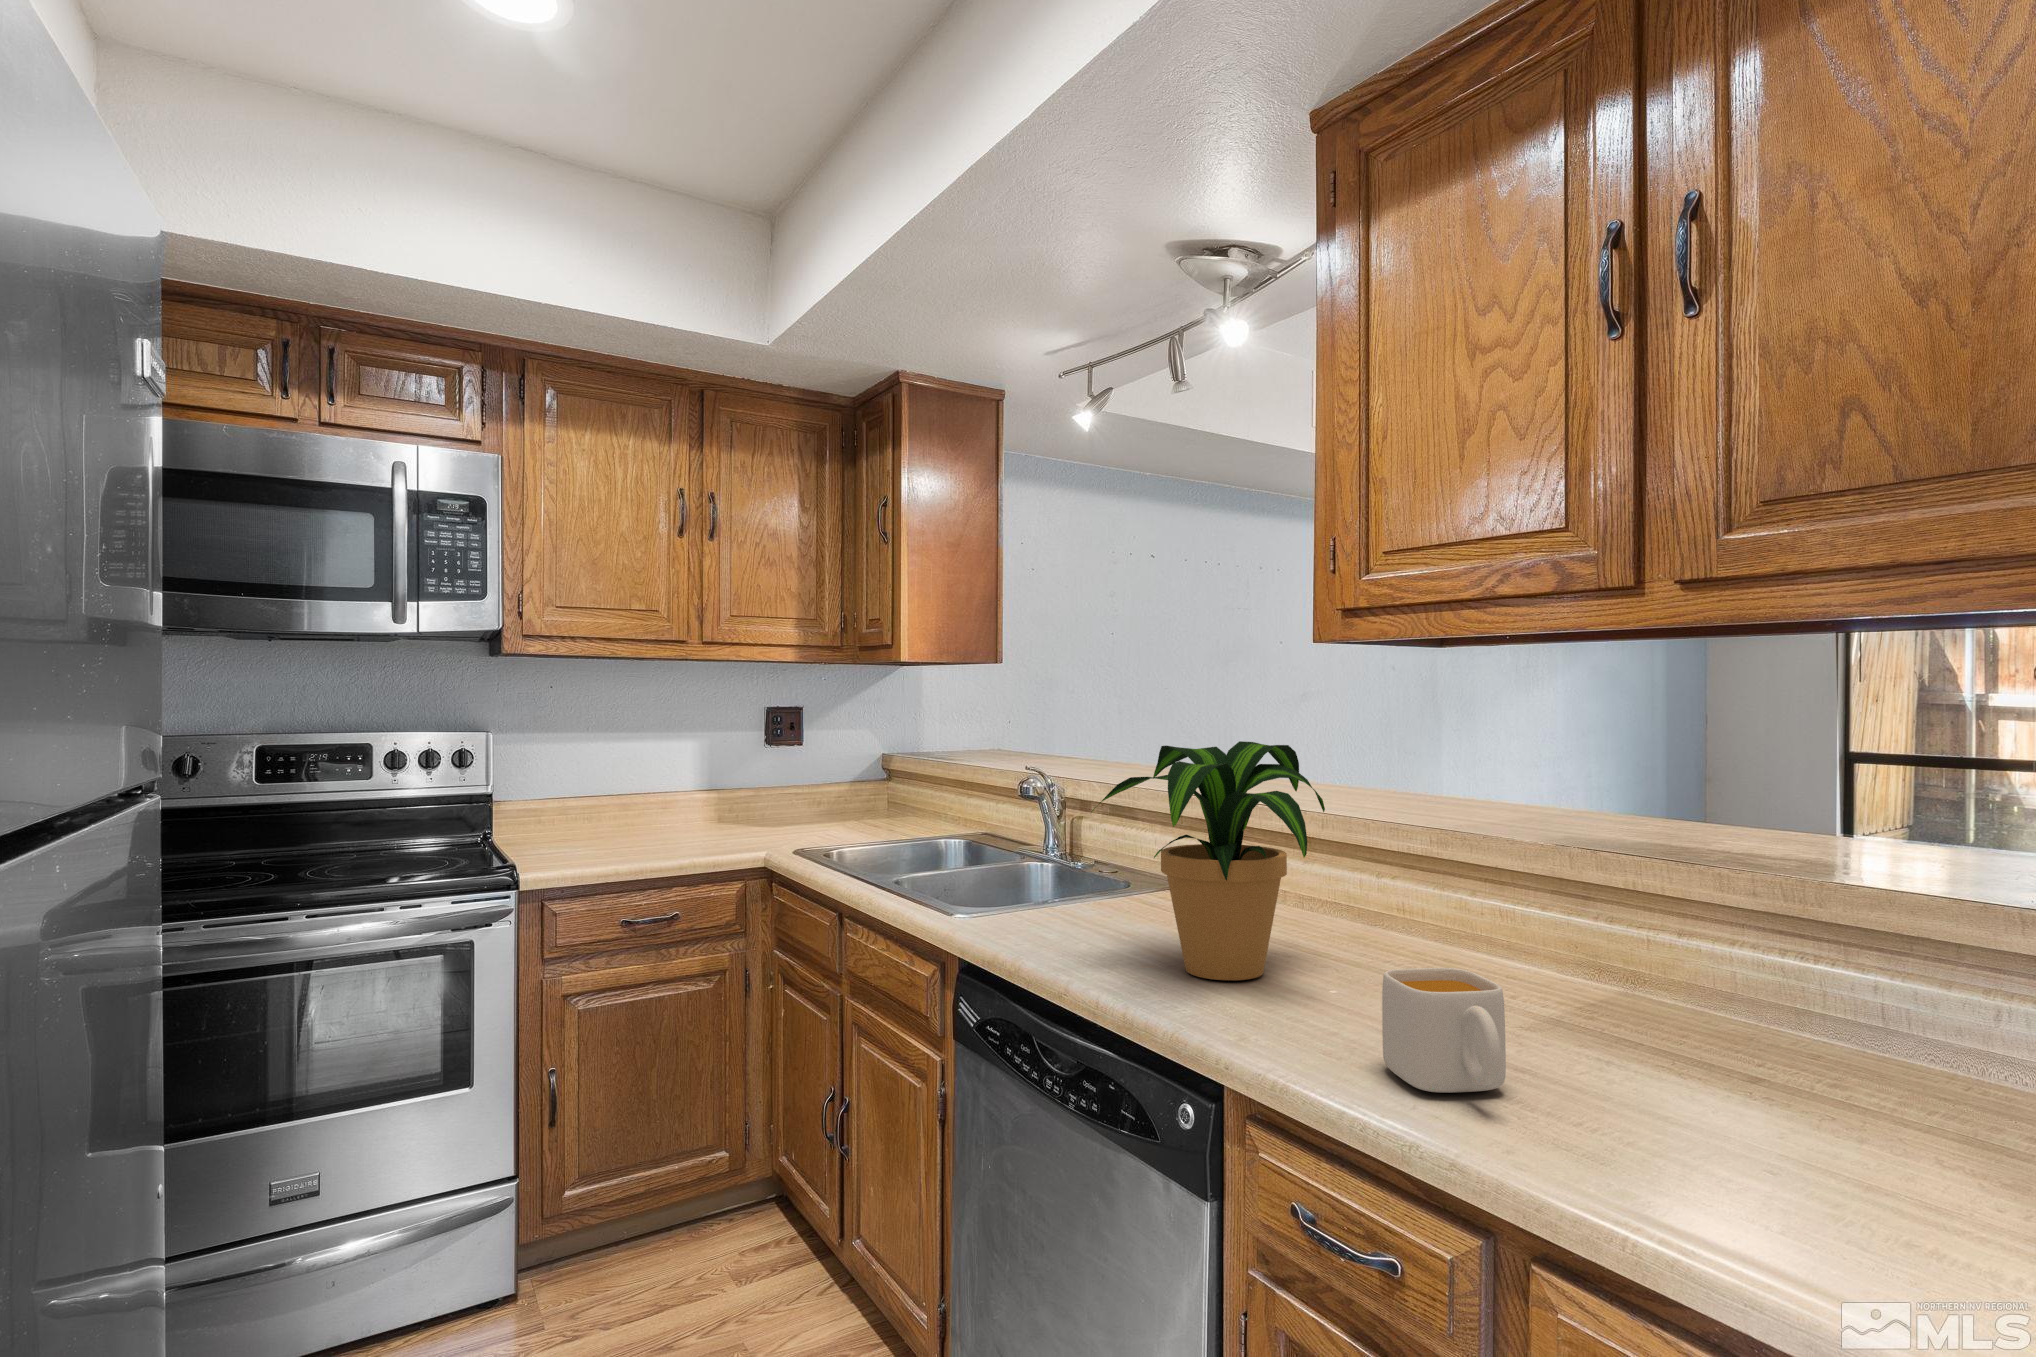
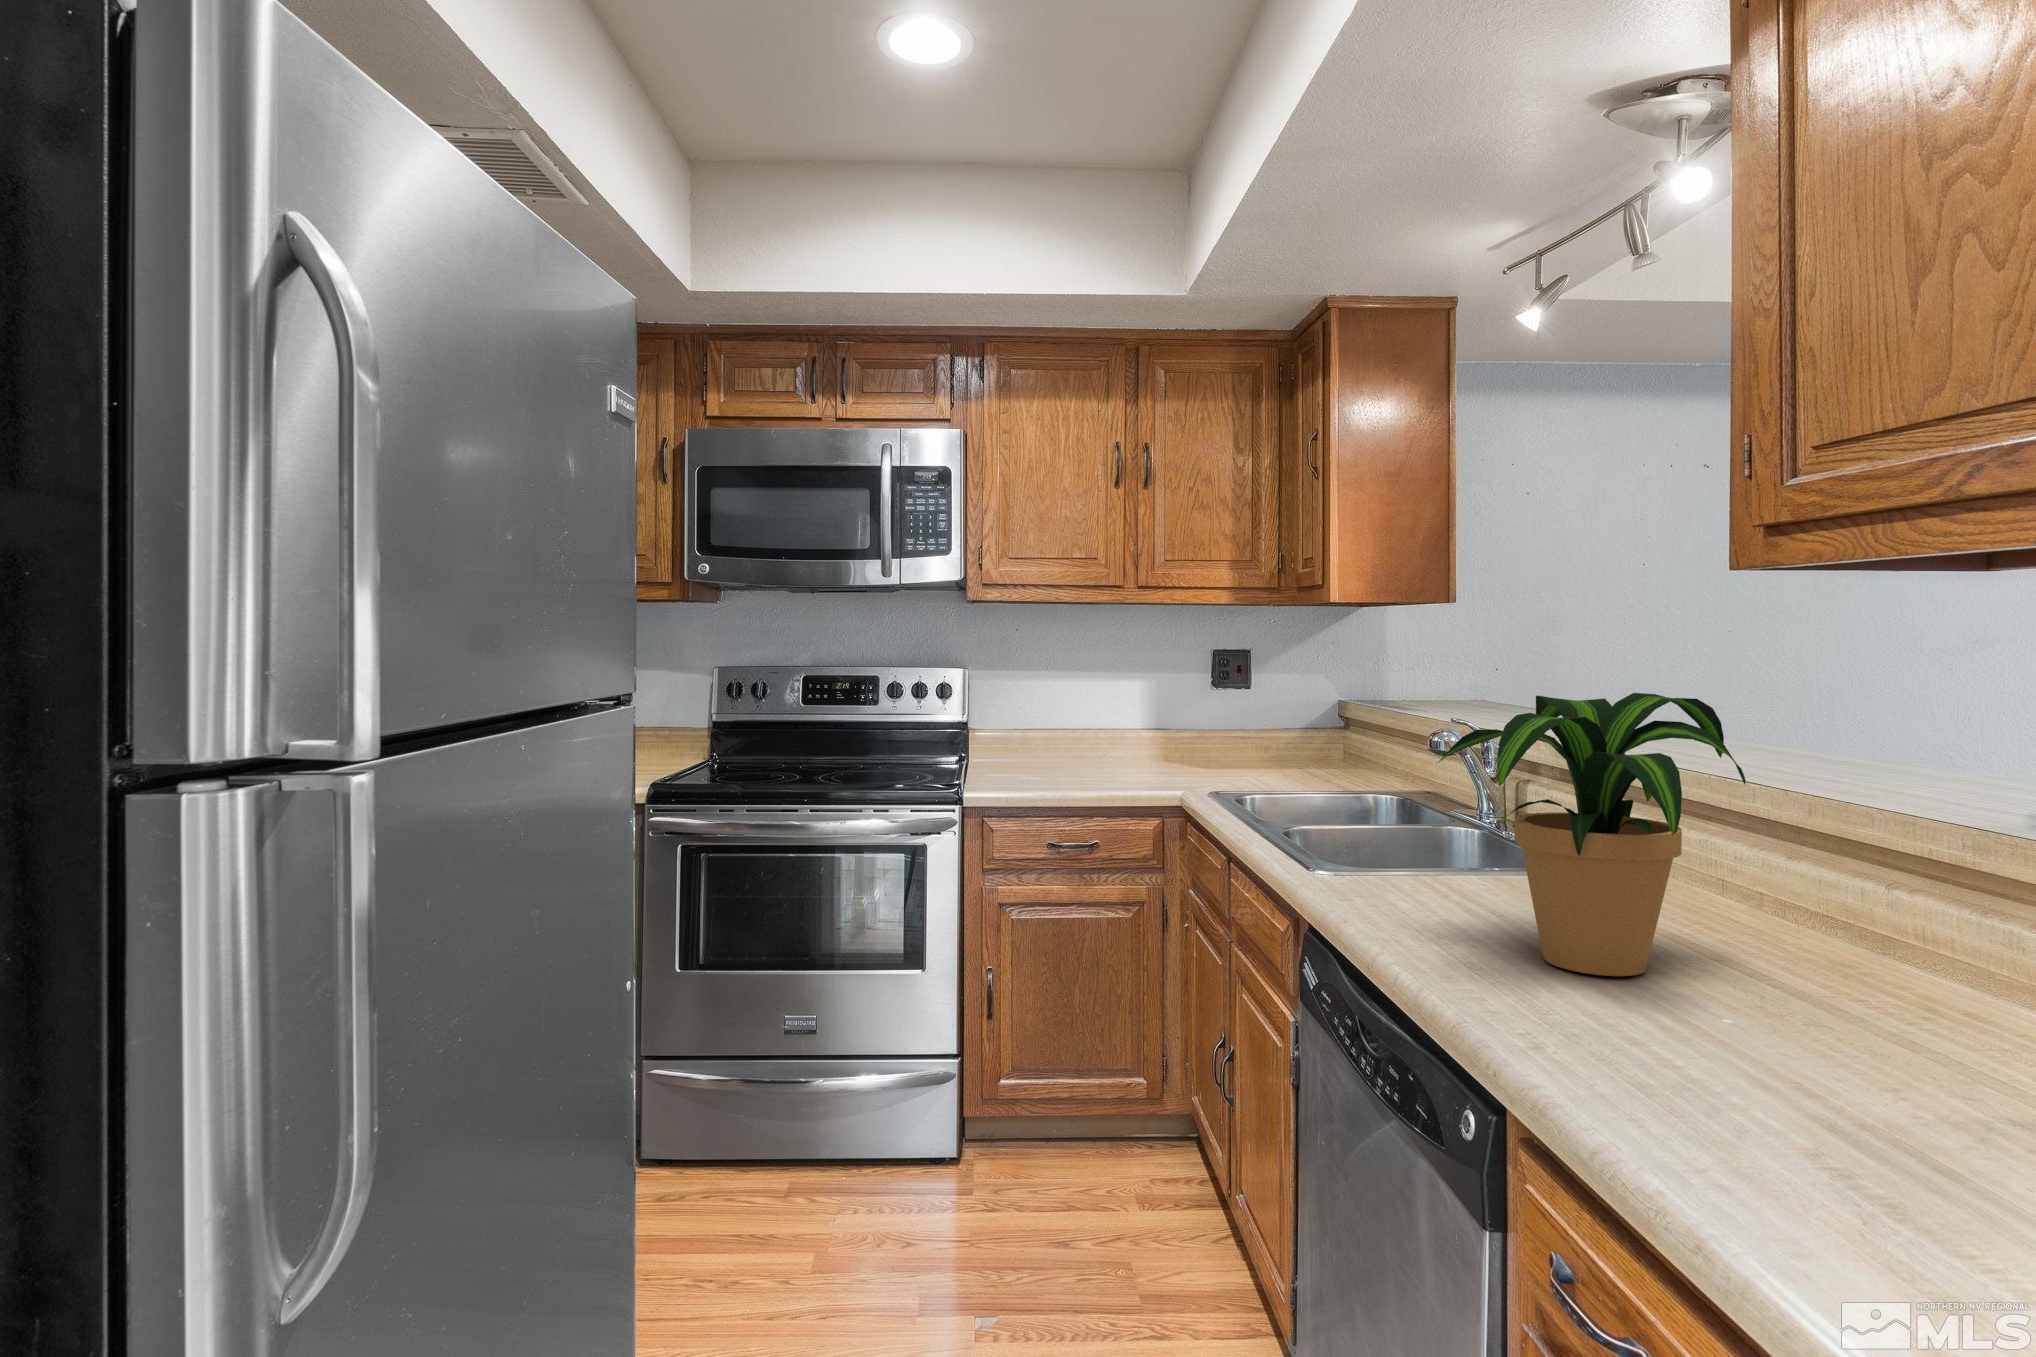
mug: present [1382,968,1506,1093] -> none [1715,982,1887,1156]

